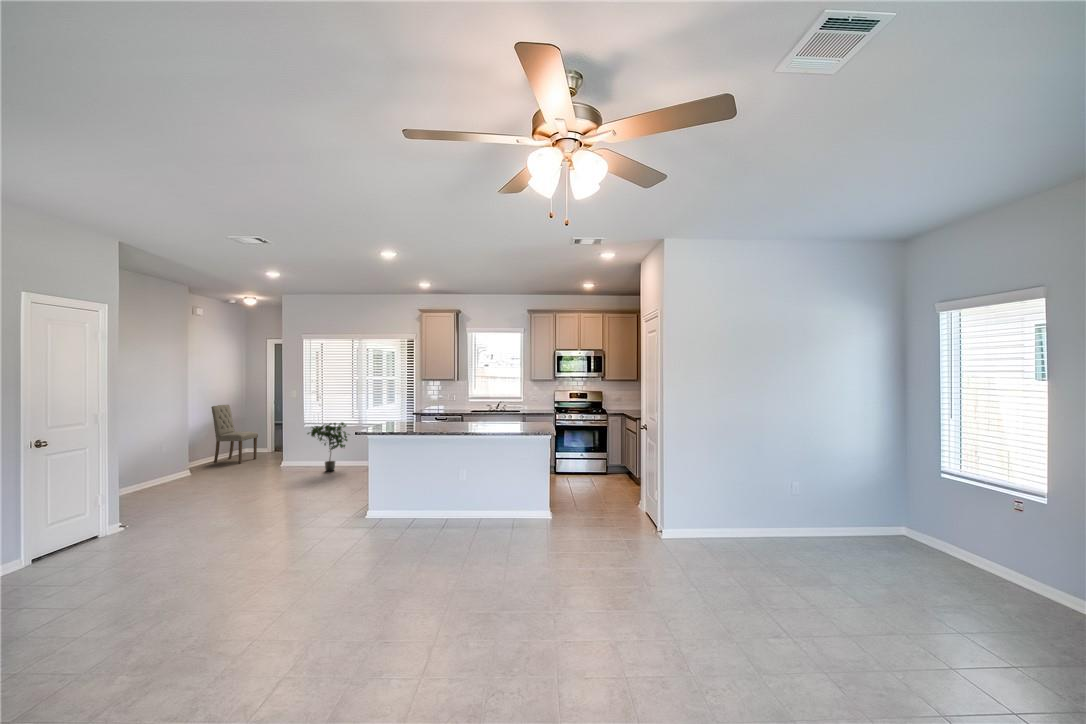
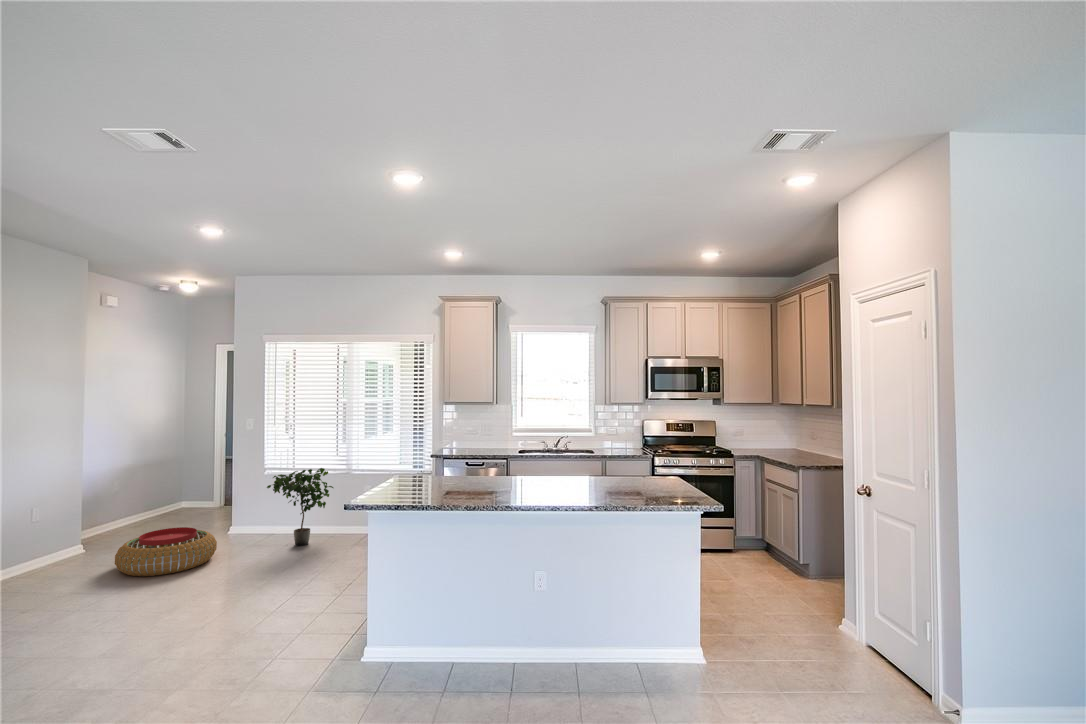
dining chair: present [211,405,258,463] -> none [127,439,198,529]
pouf: none [215,458,276,484] -> present [115,527,217,576]

